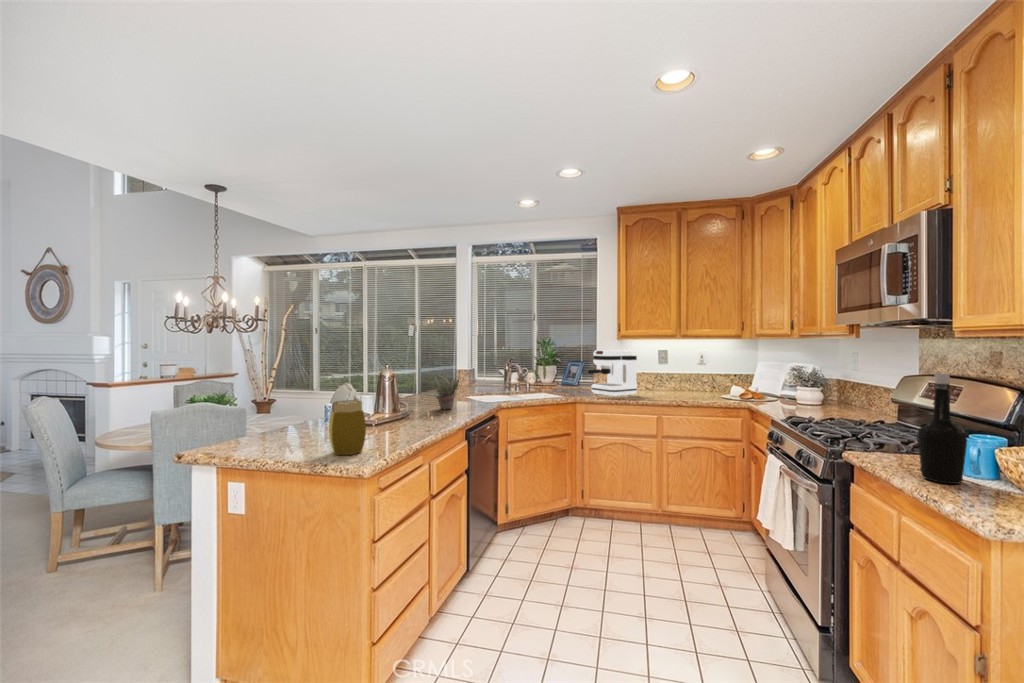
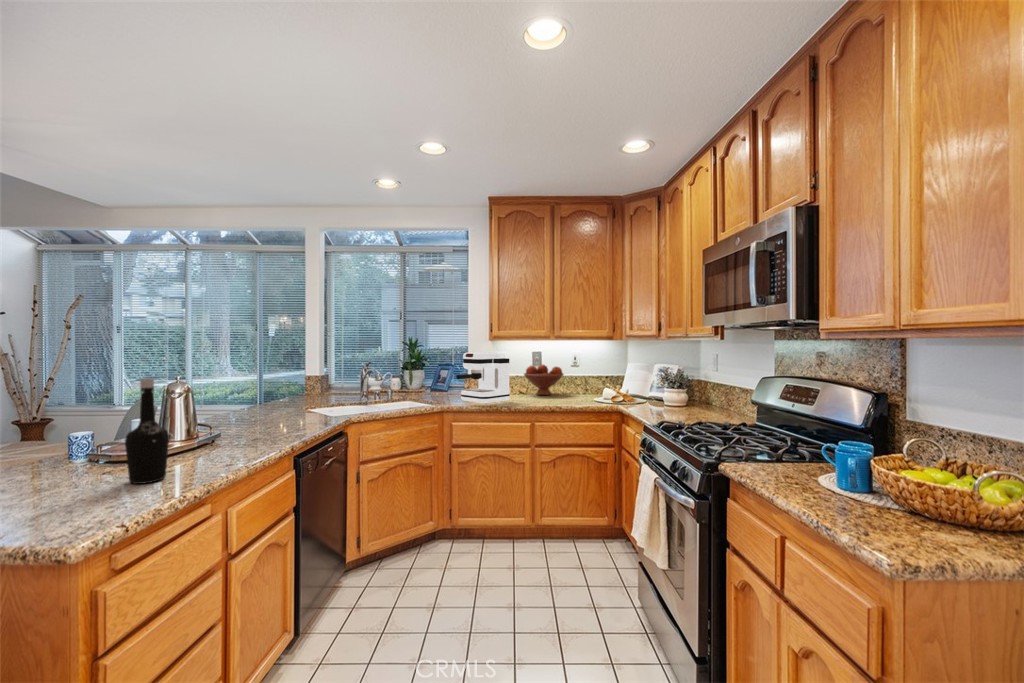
fruit bowl: none [650,362,690,391] -> present [524,365,564,395]
succulent plant: present [425,368,460,409] -> none [241,376,293,430]
bottle: present [918,374,967,484] -> present [125,378,169,484]
jar: present [329,400,366,455] -> none [36,434,104,523]

